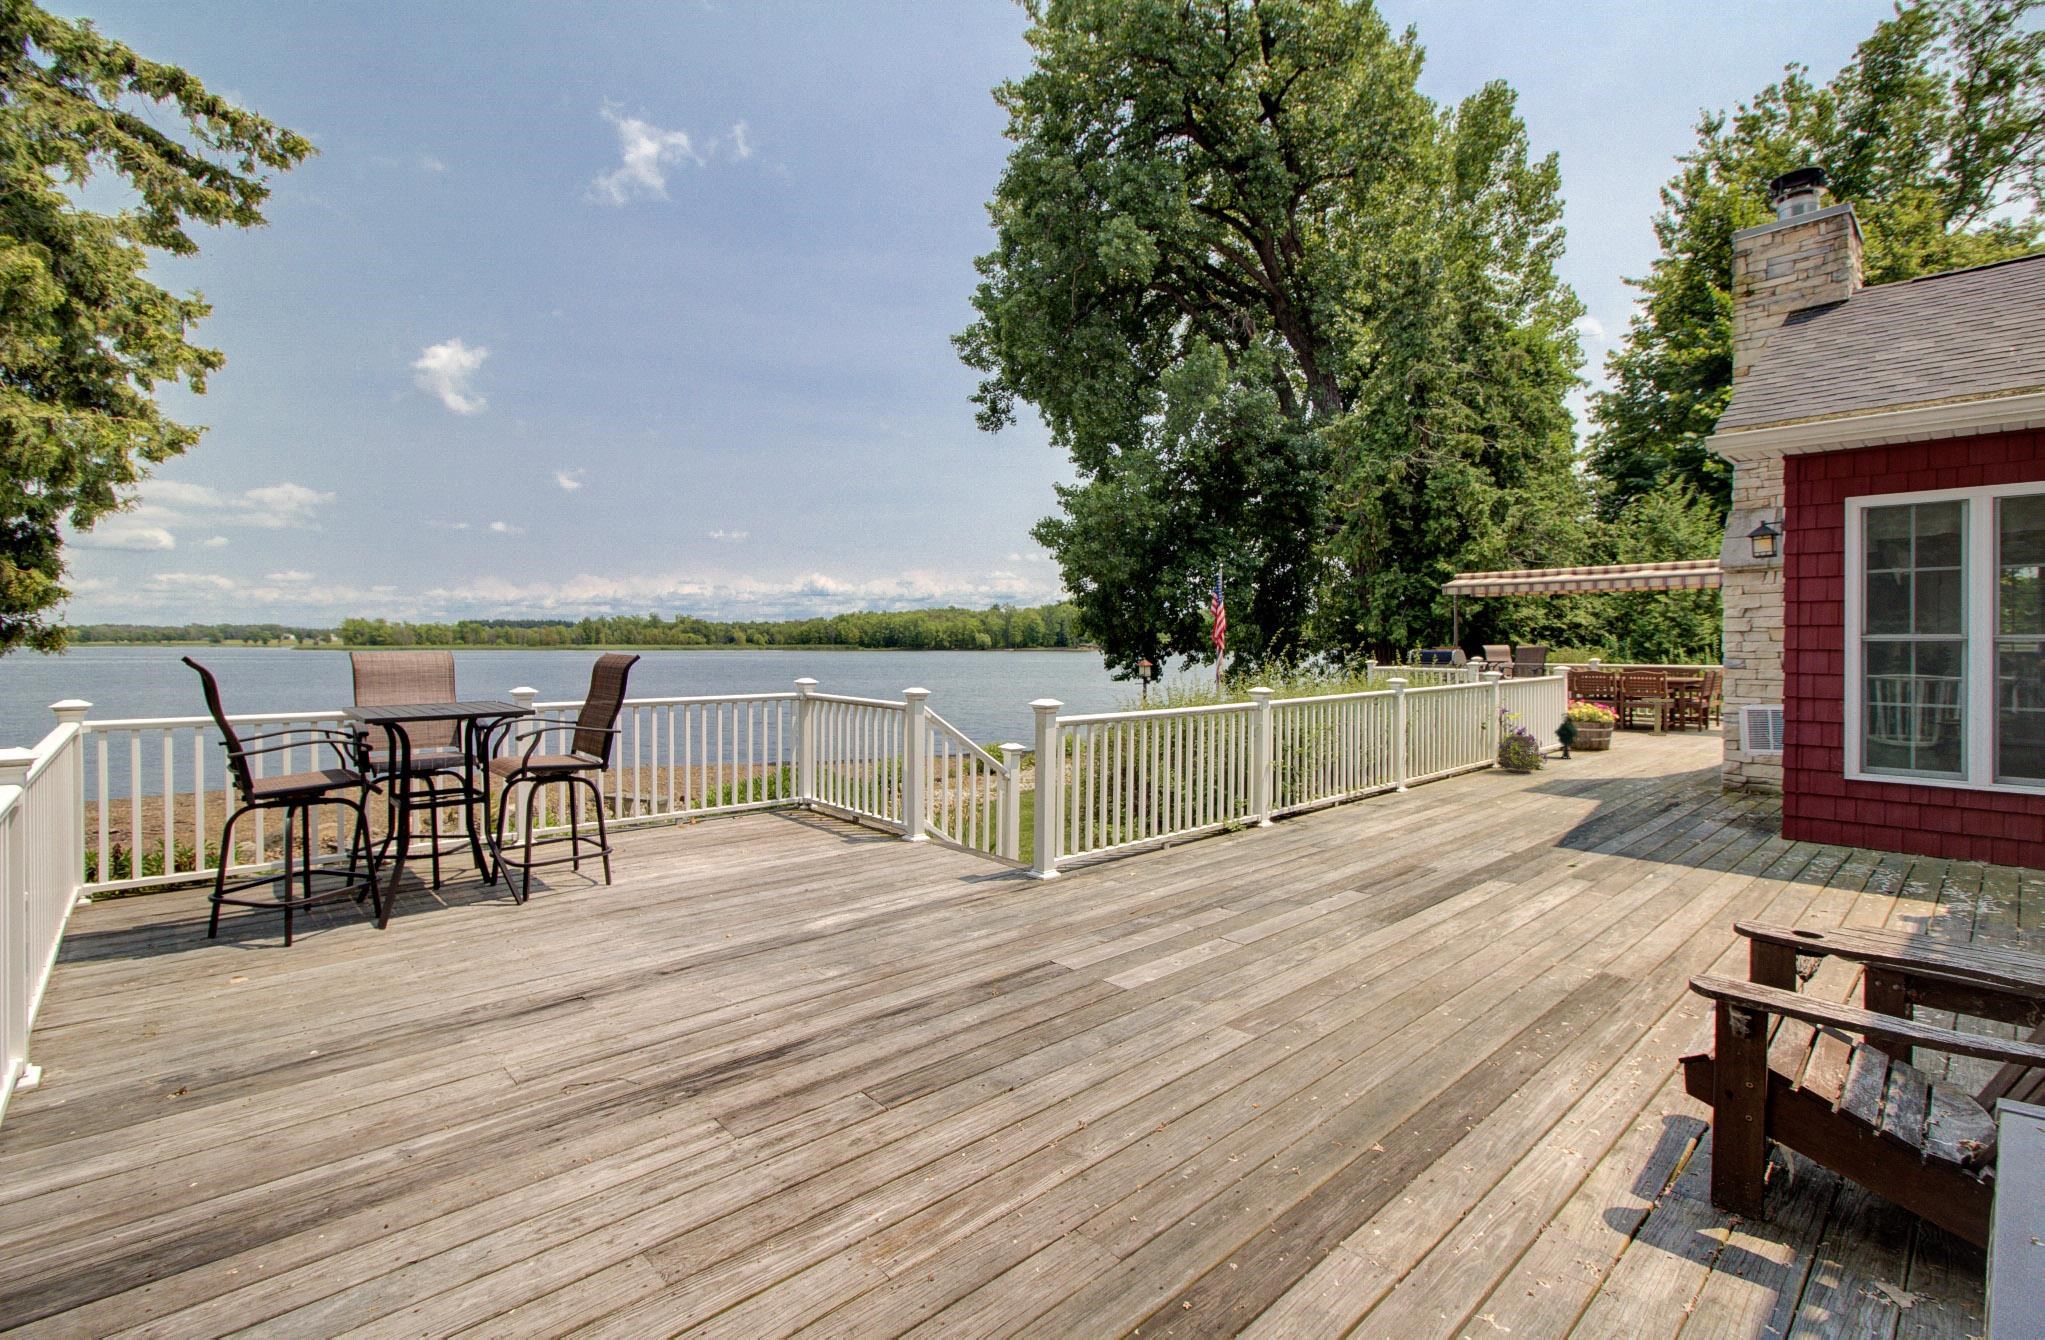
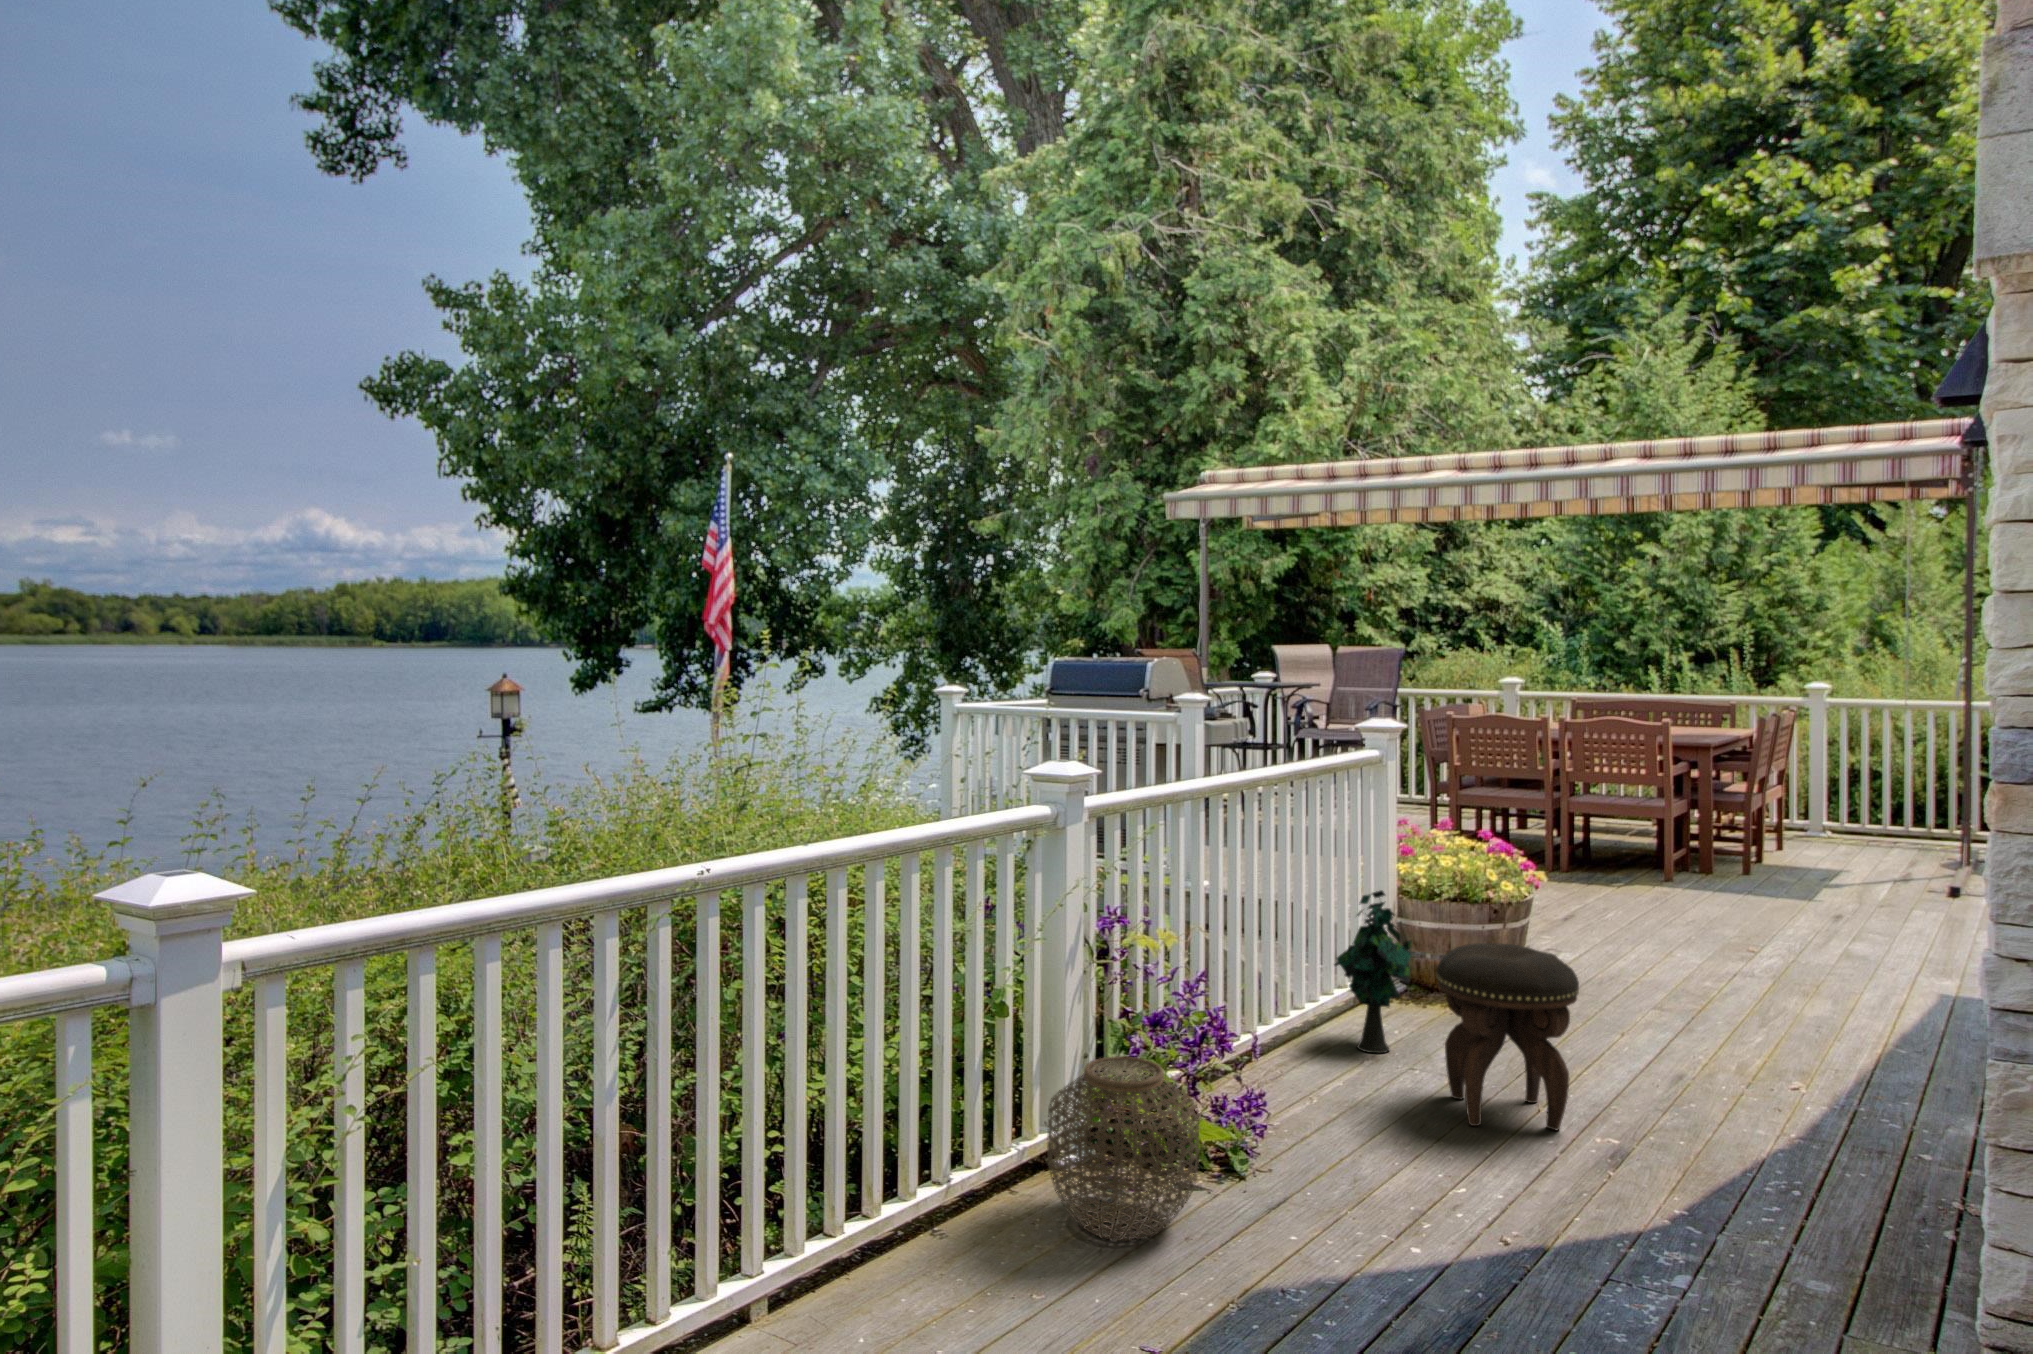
side table: present [1642,698,1674,736] -> none [1611,784,1685,883]
footstool: none [1590,721,1633,767] -> present [1436,943,1579,1130]

